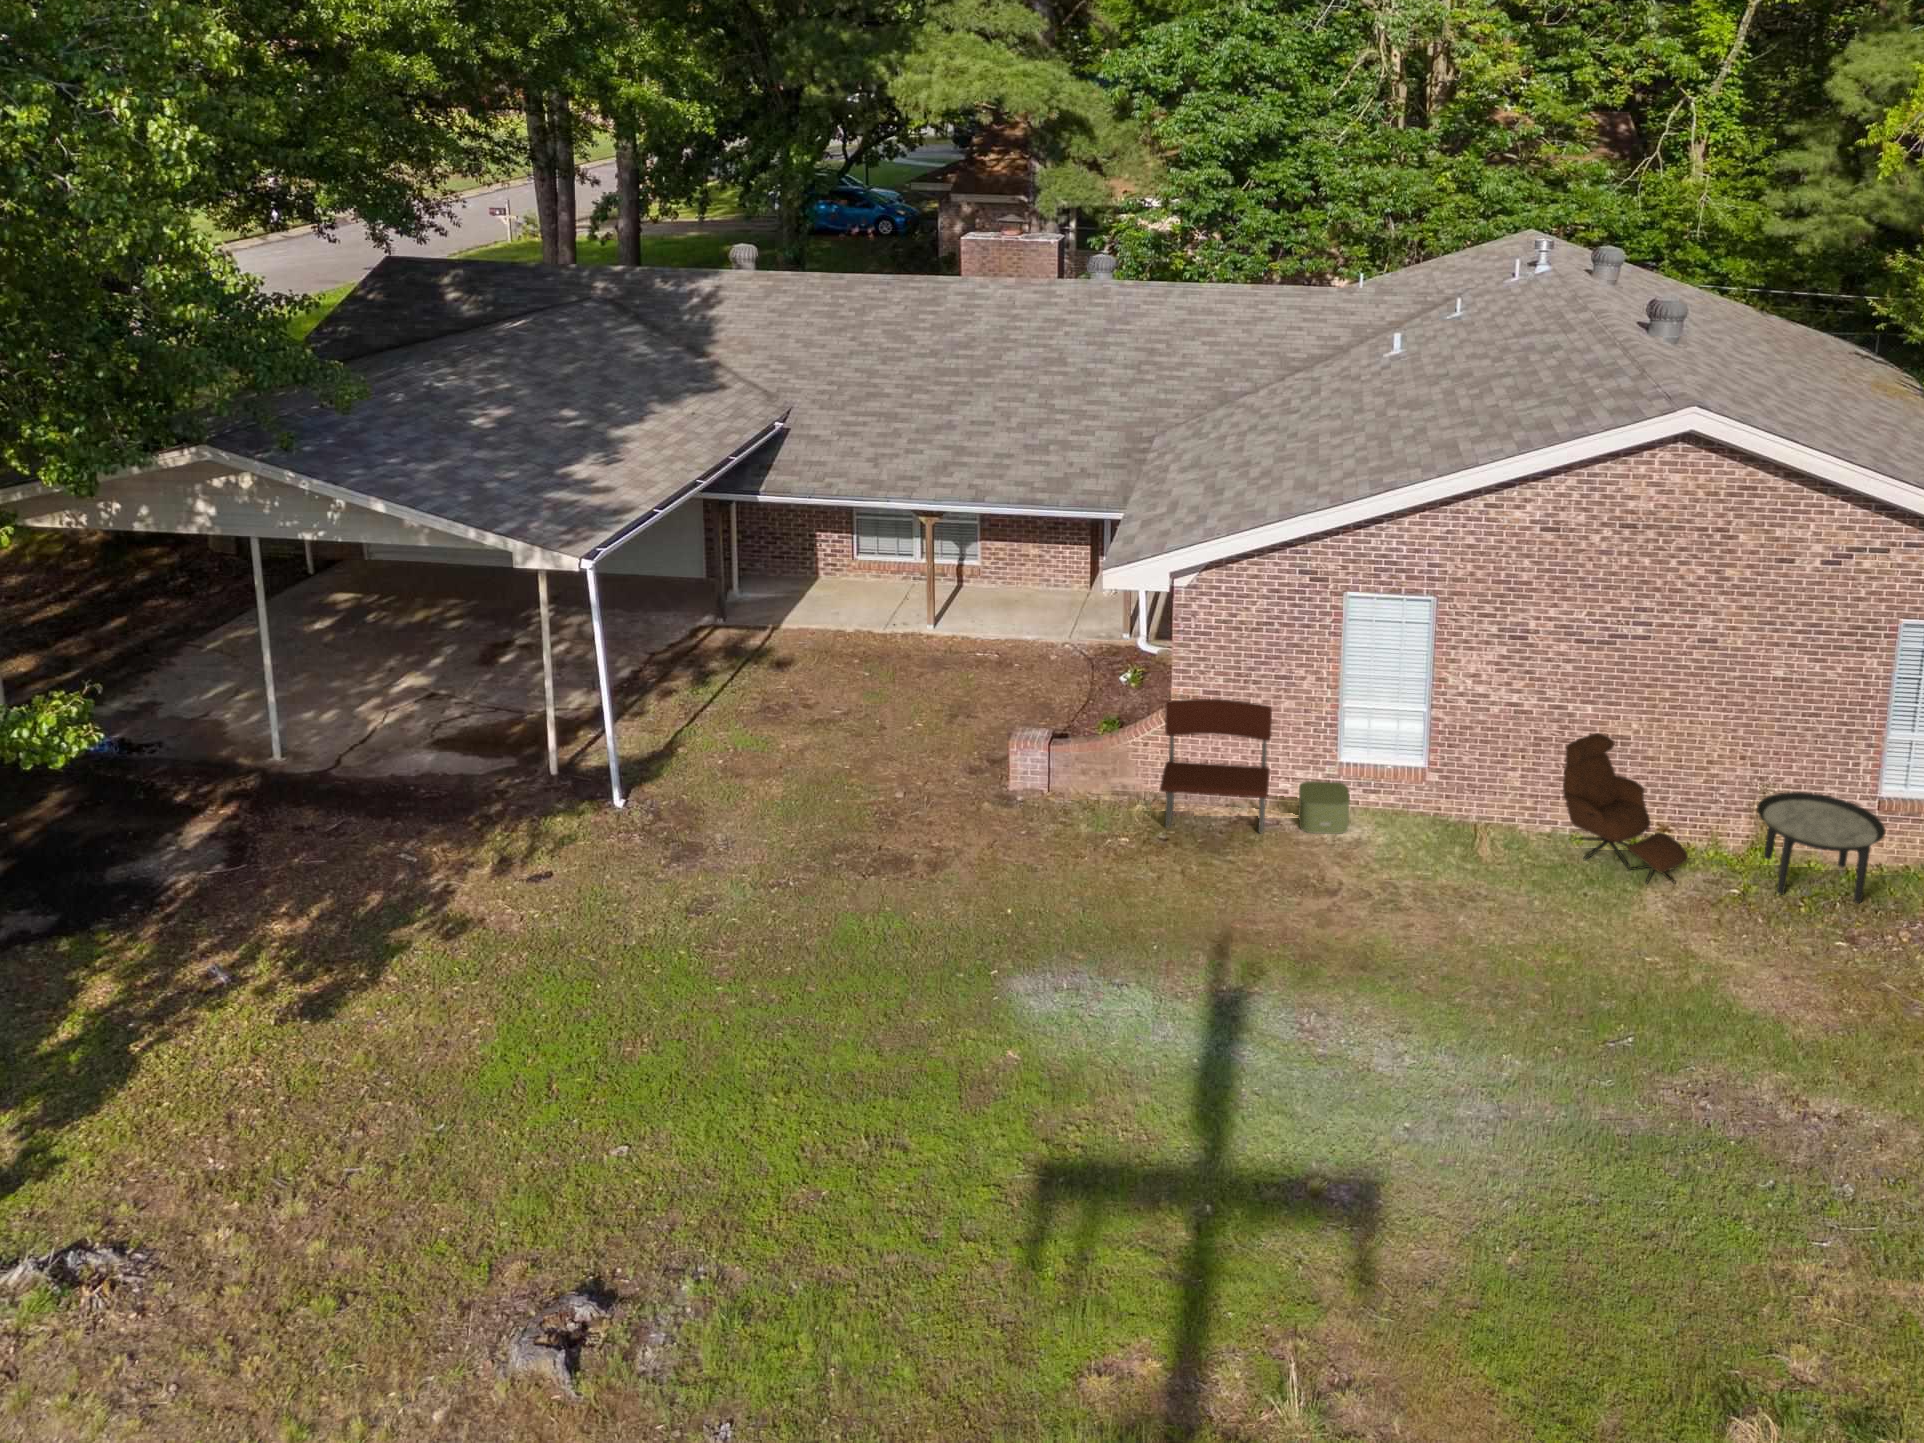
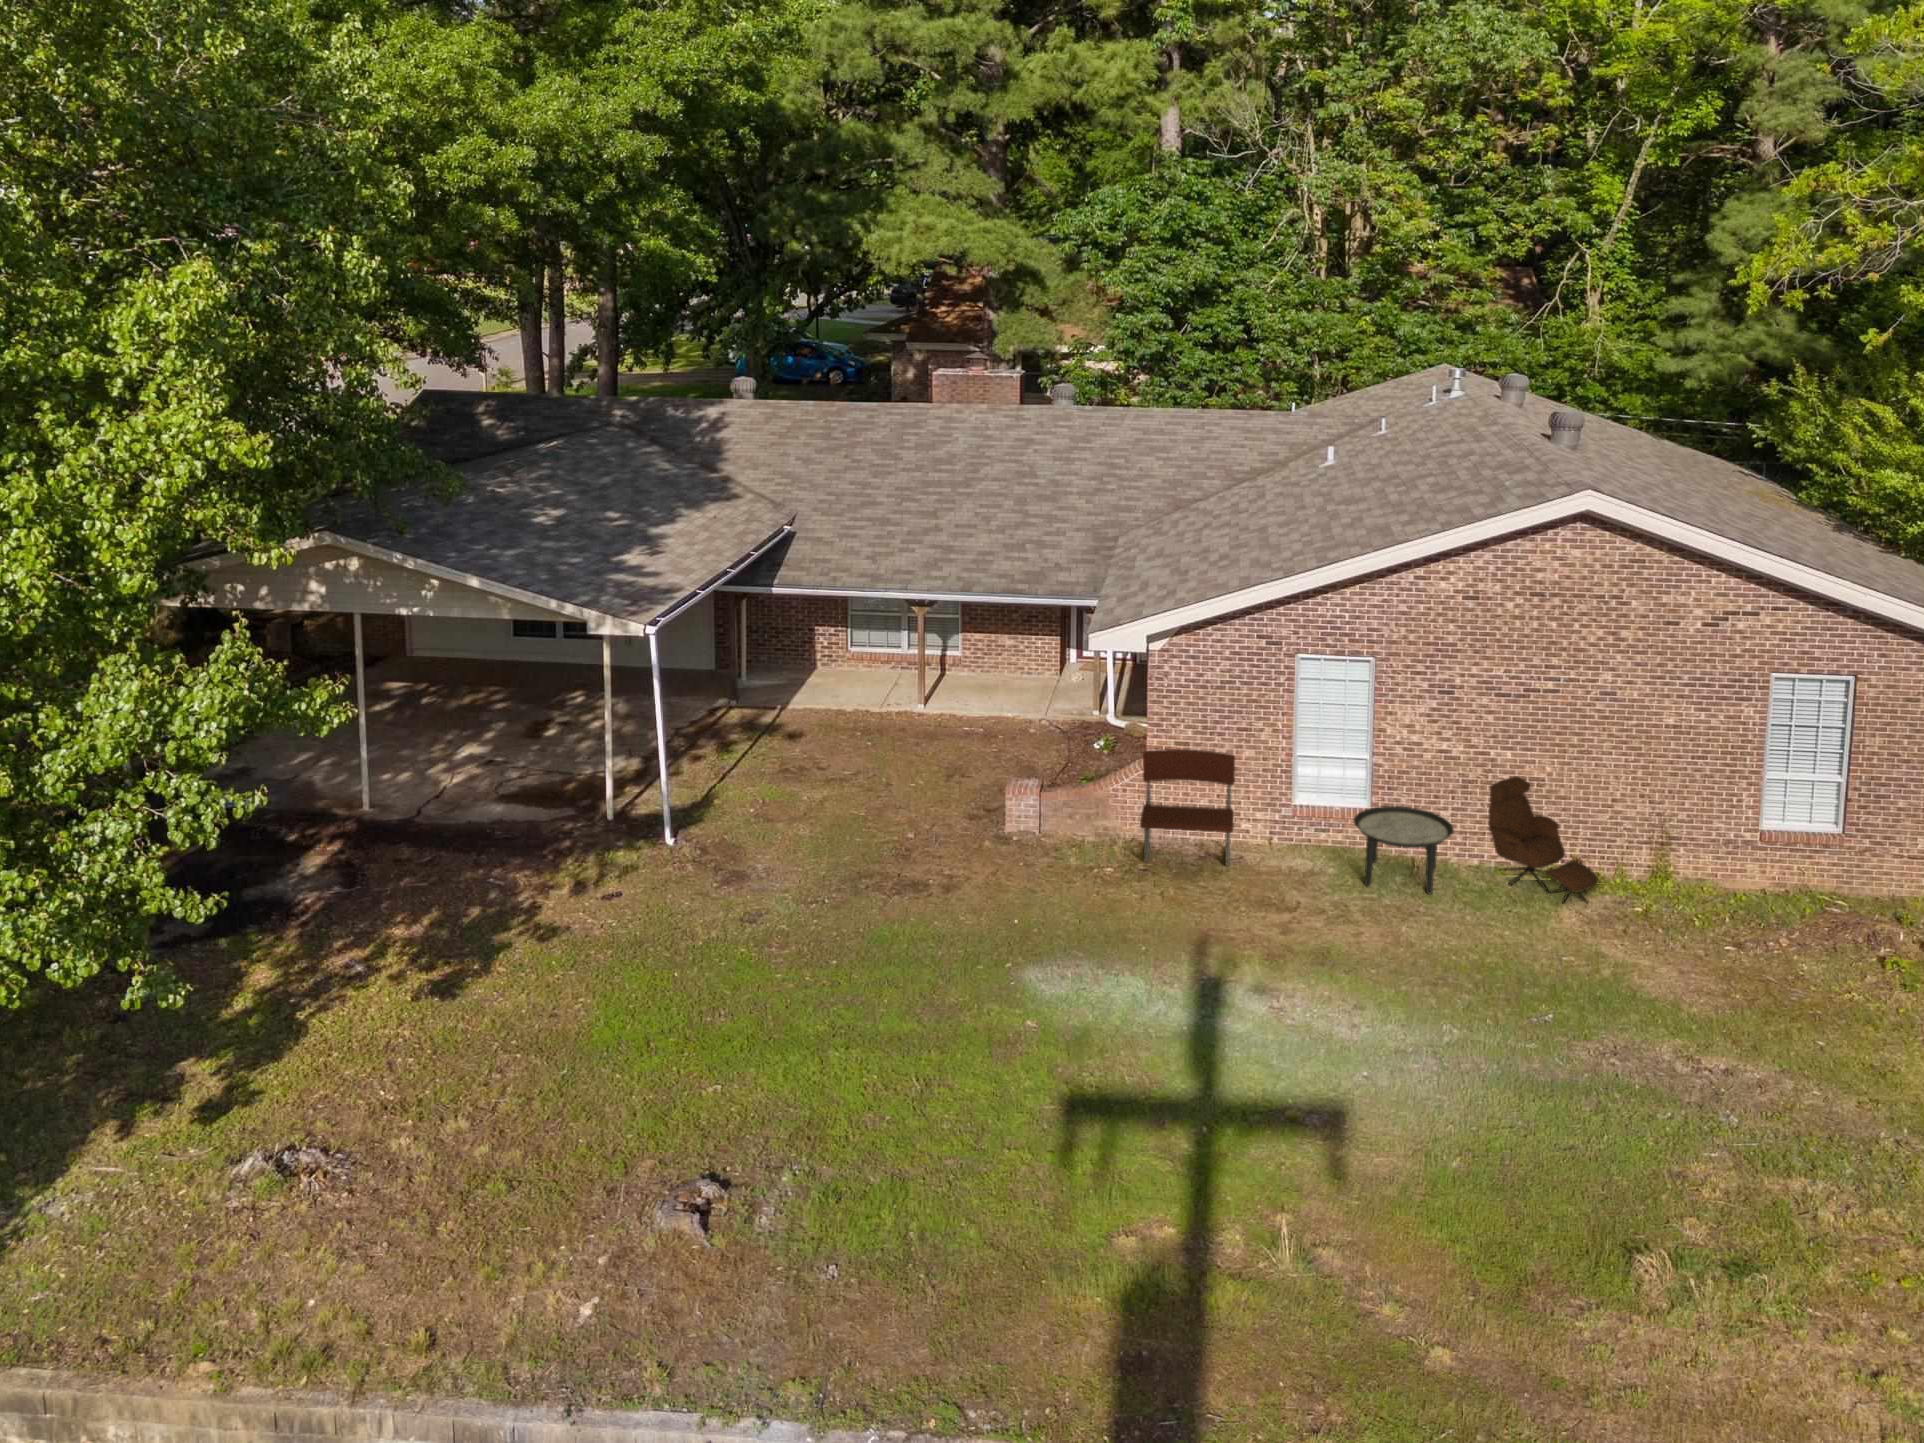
storage box: present [1298,781,1350,834] -> none [1259,822,1304,866]
round table: present [1757,792,1885,903] -> present [1354,806,1453,894]

